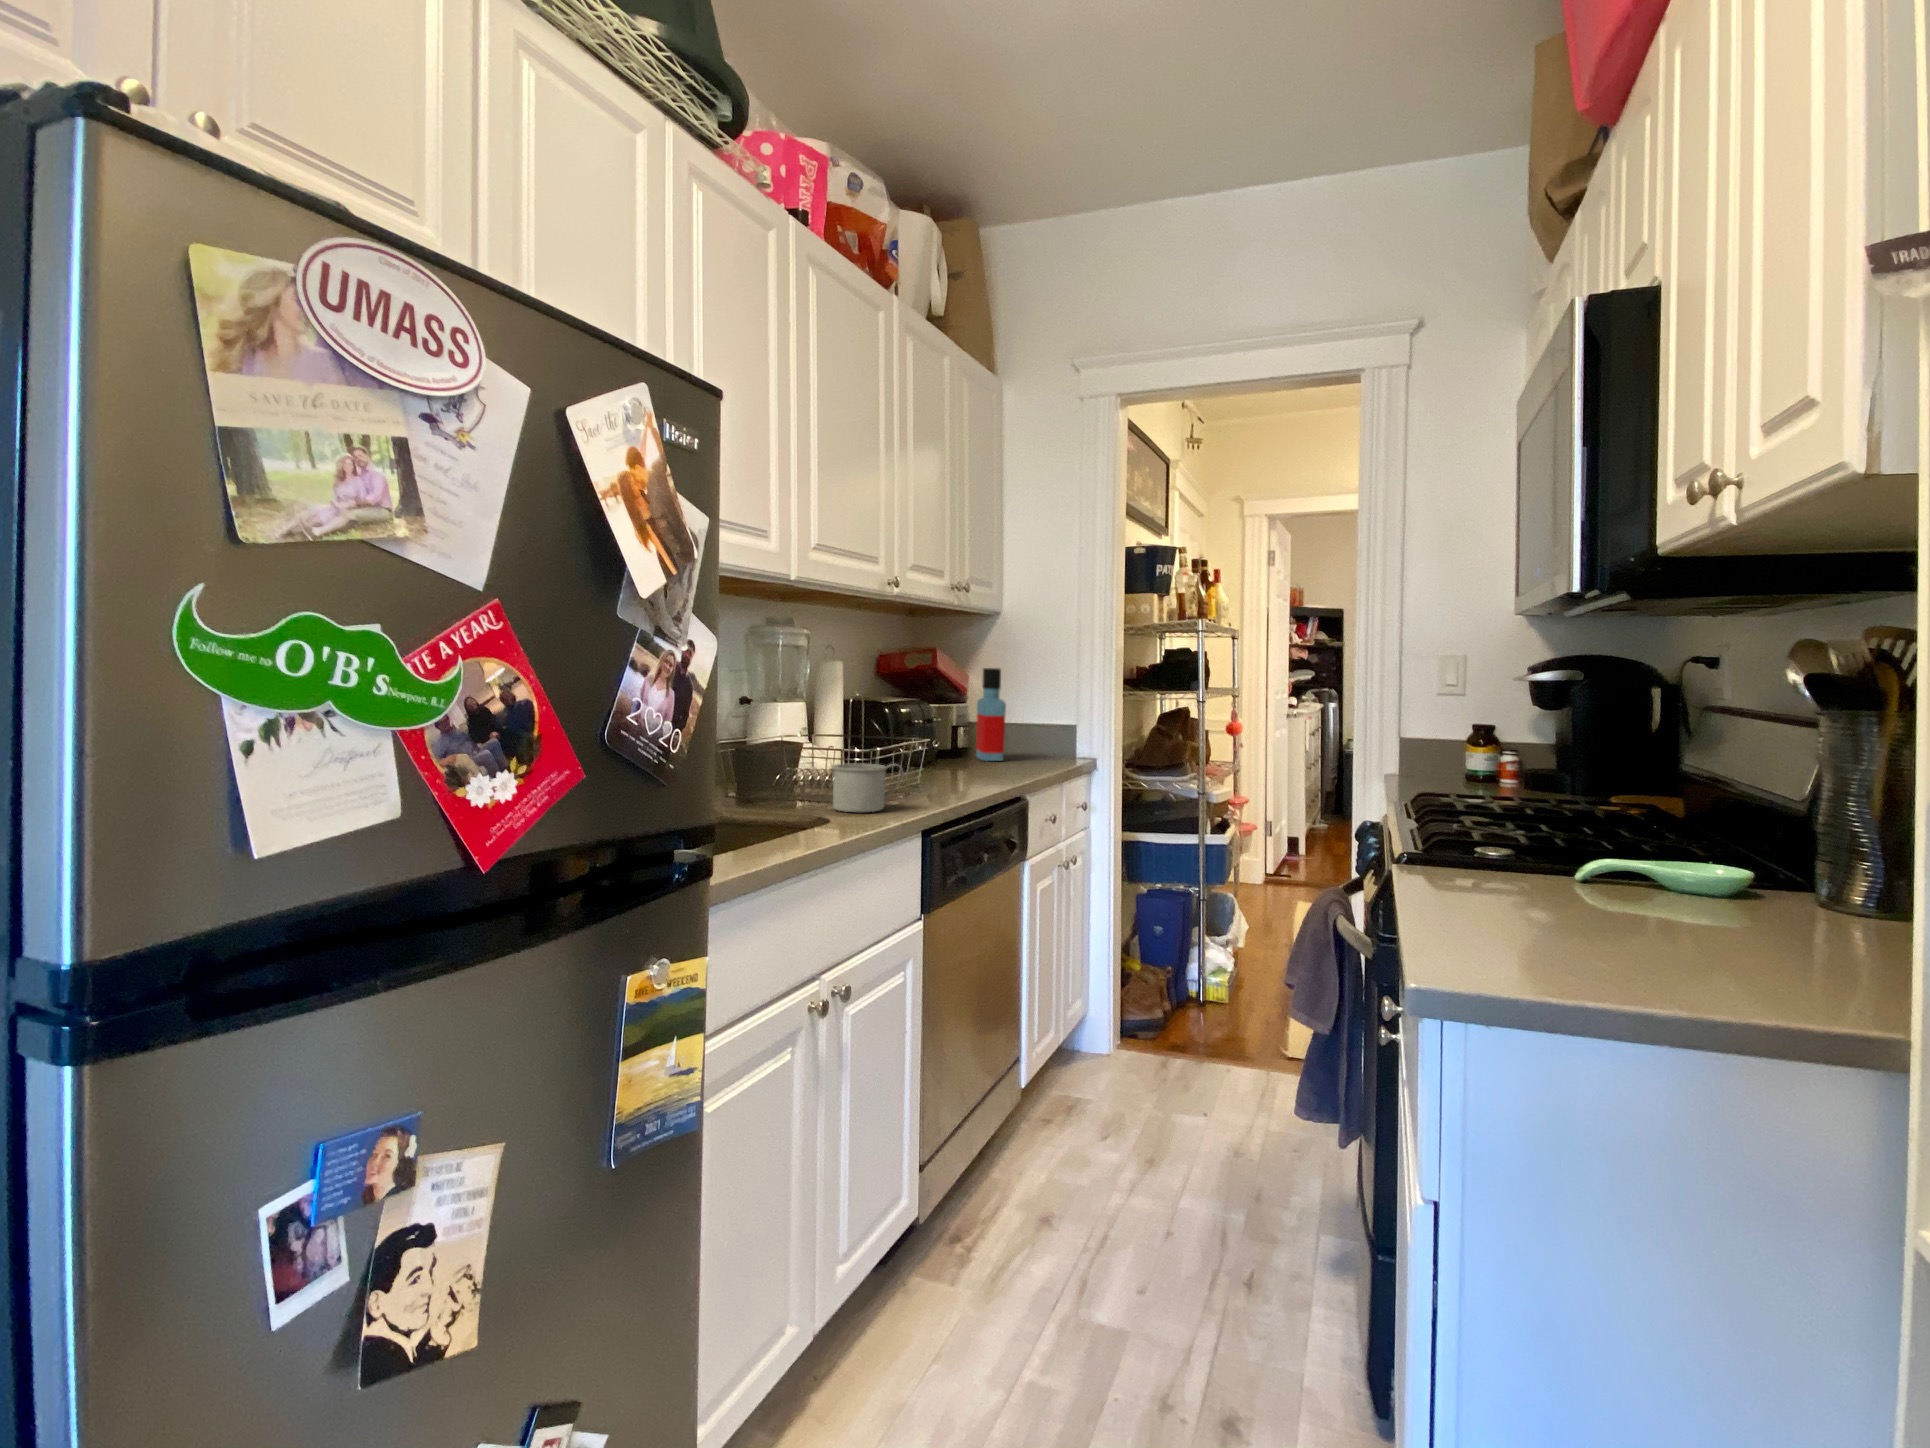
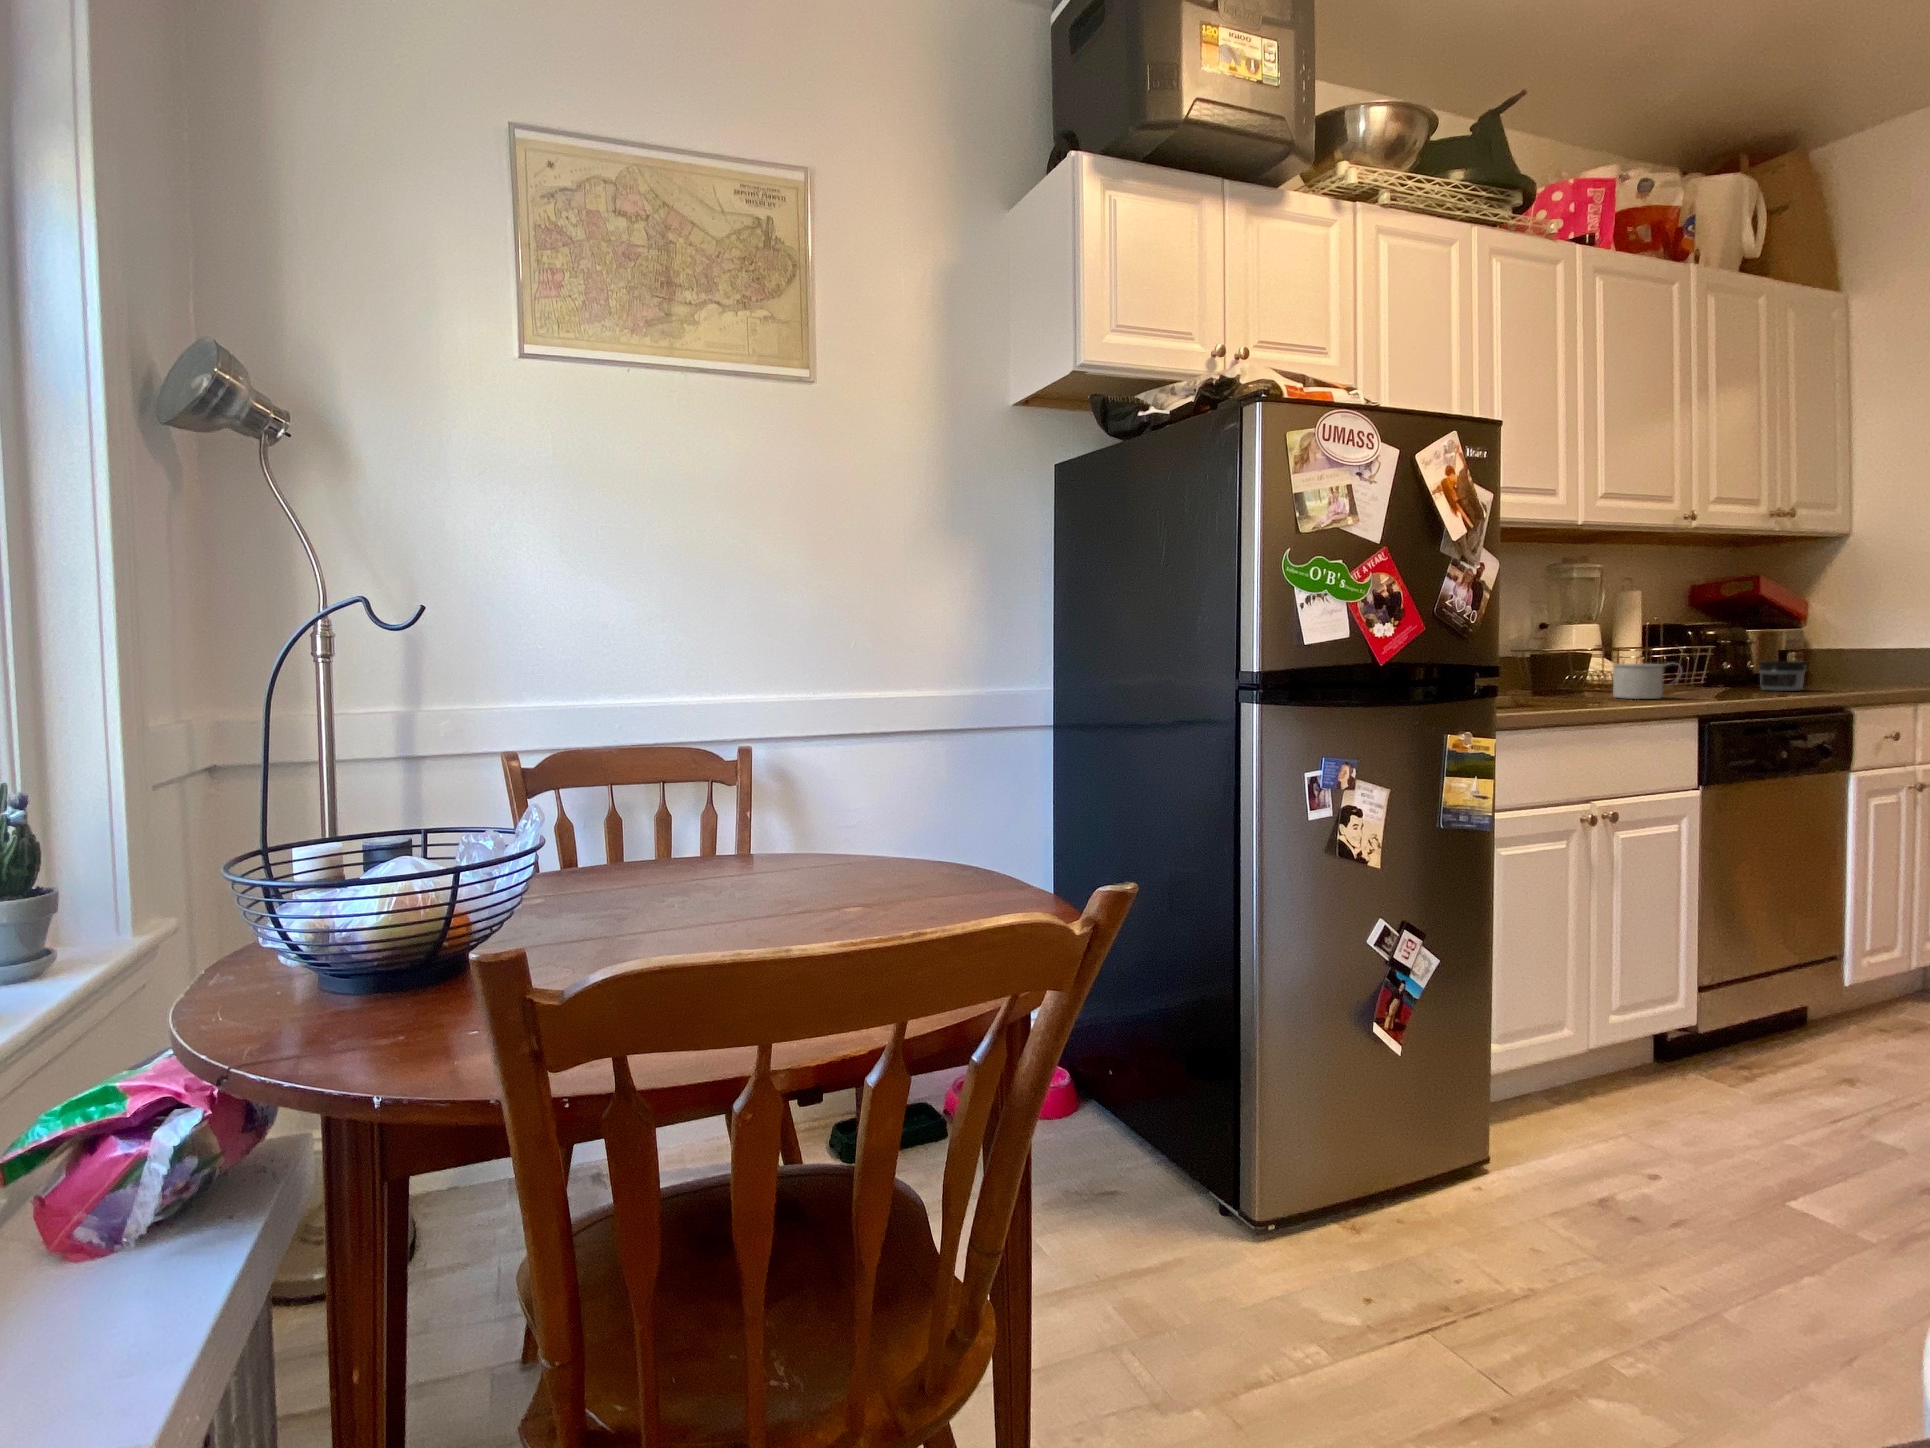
bottle: present [976,668,1006,761] -> none [1814,590,1851,683]
jar: none [950,747,990,781] -> present [1759,661,1806,691]

